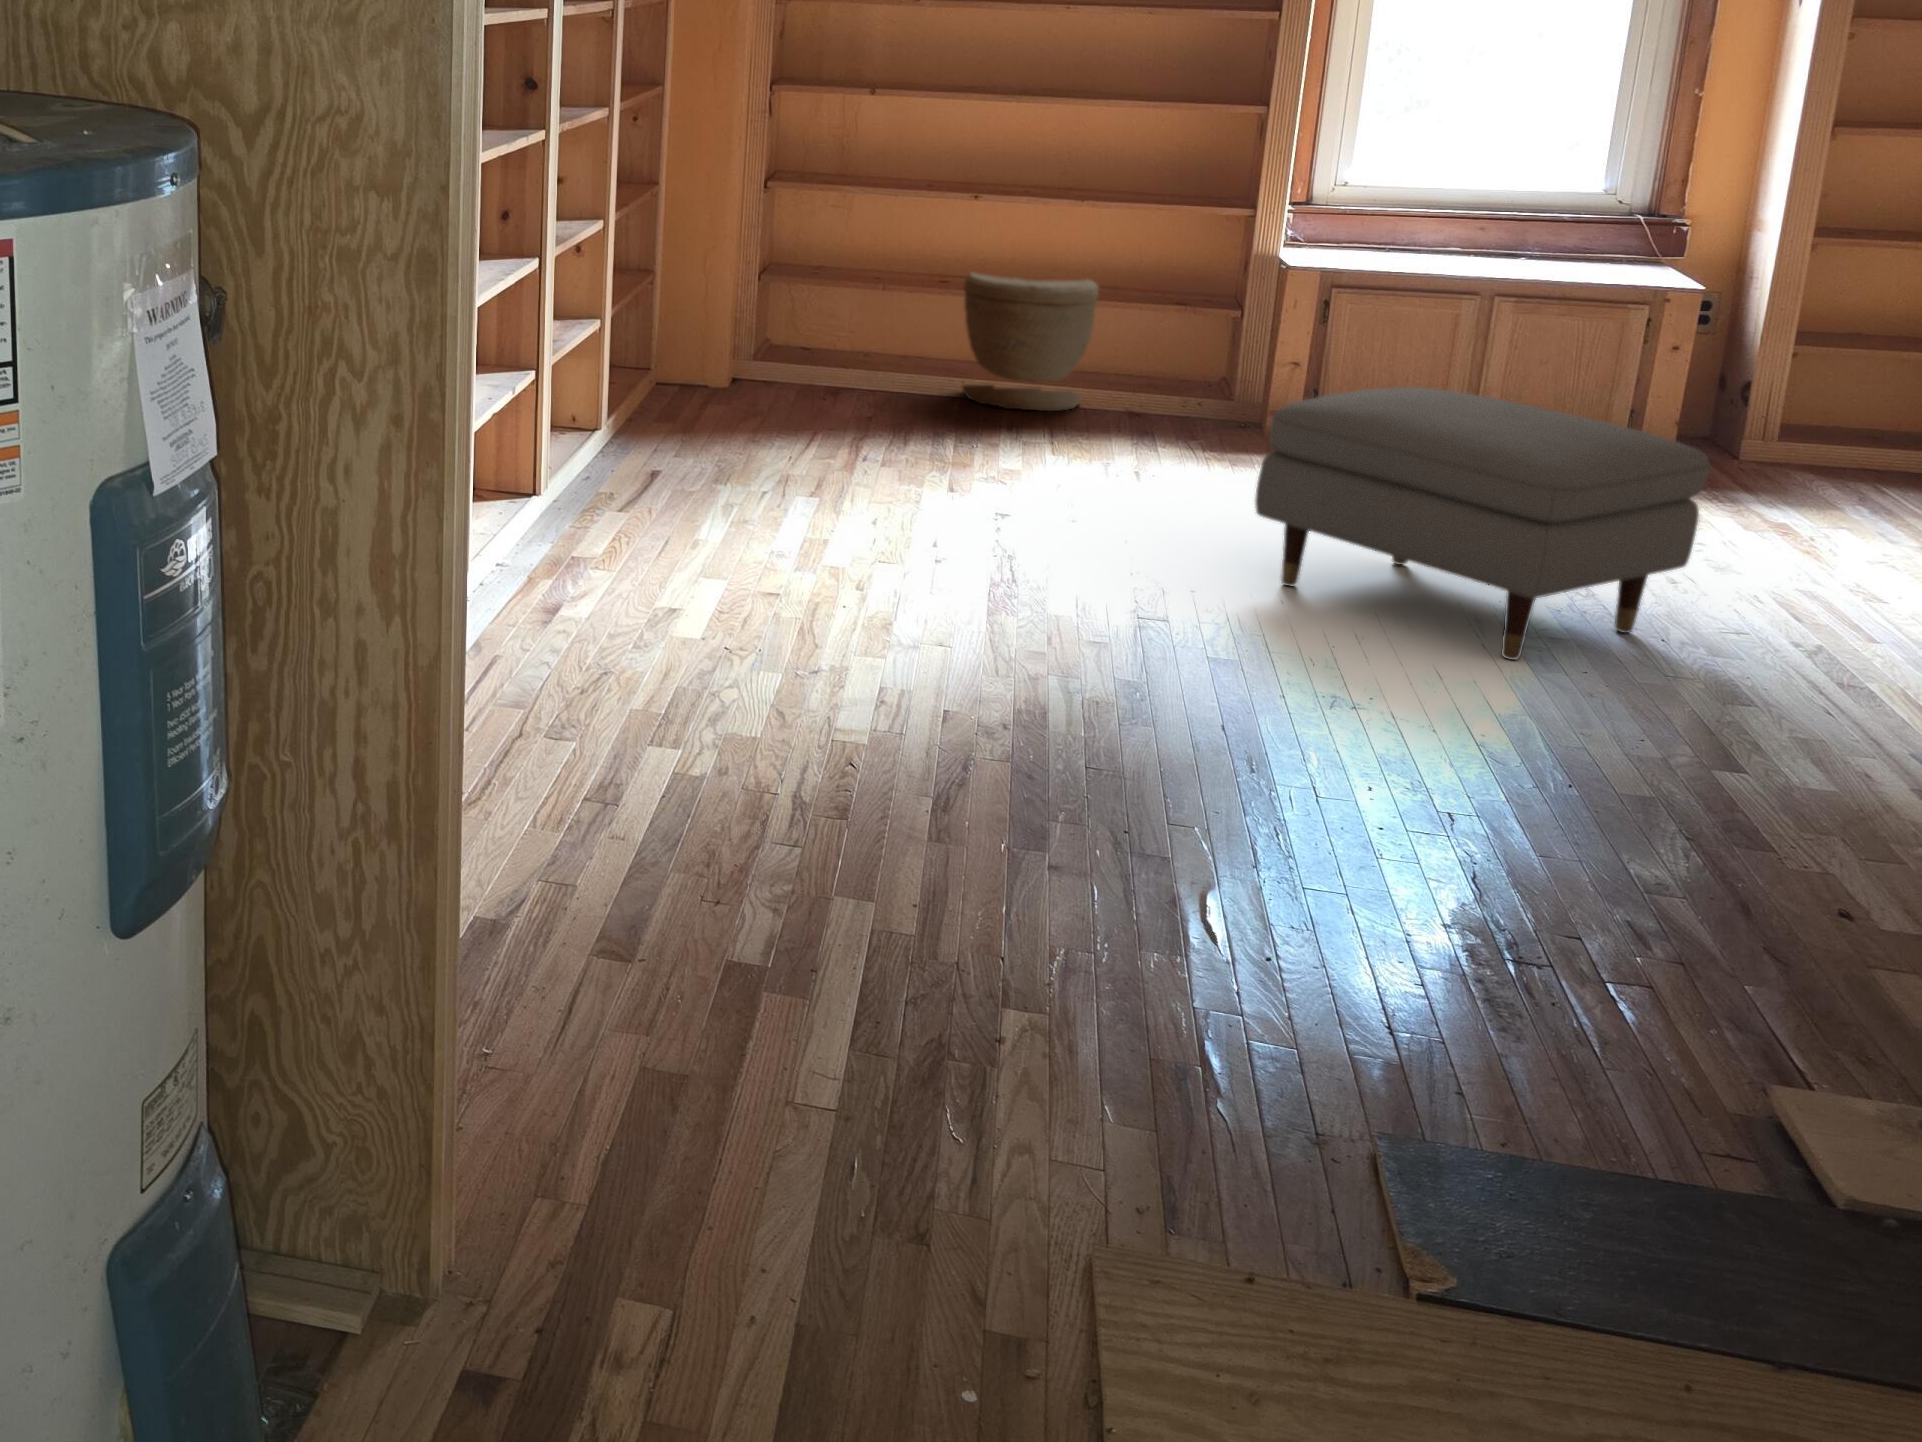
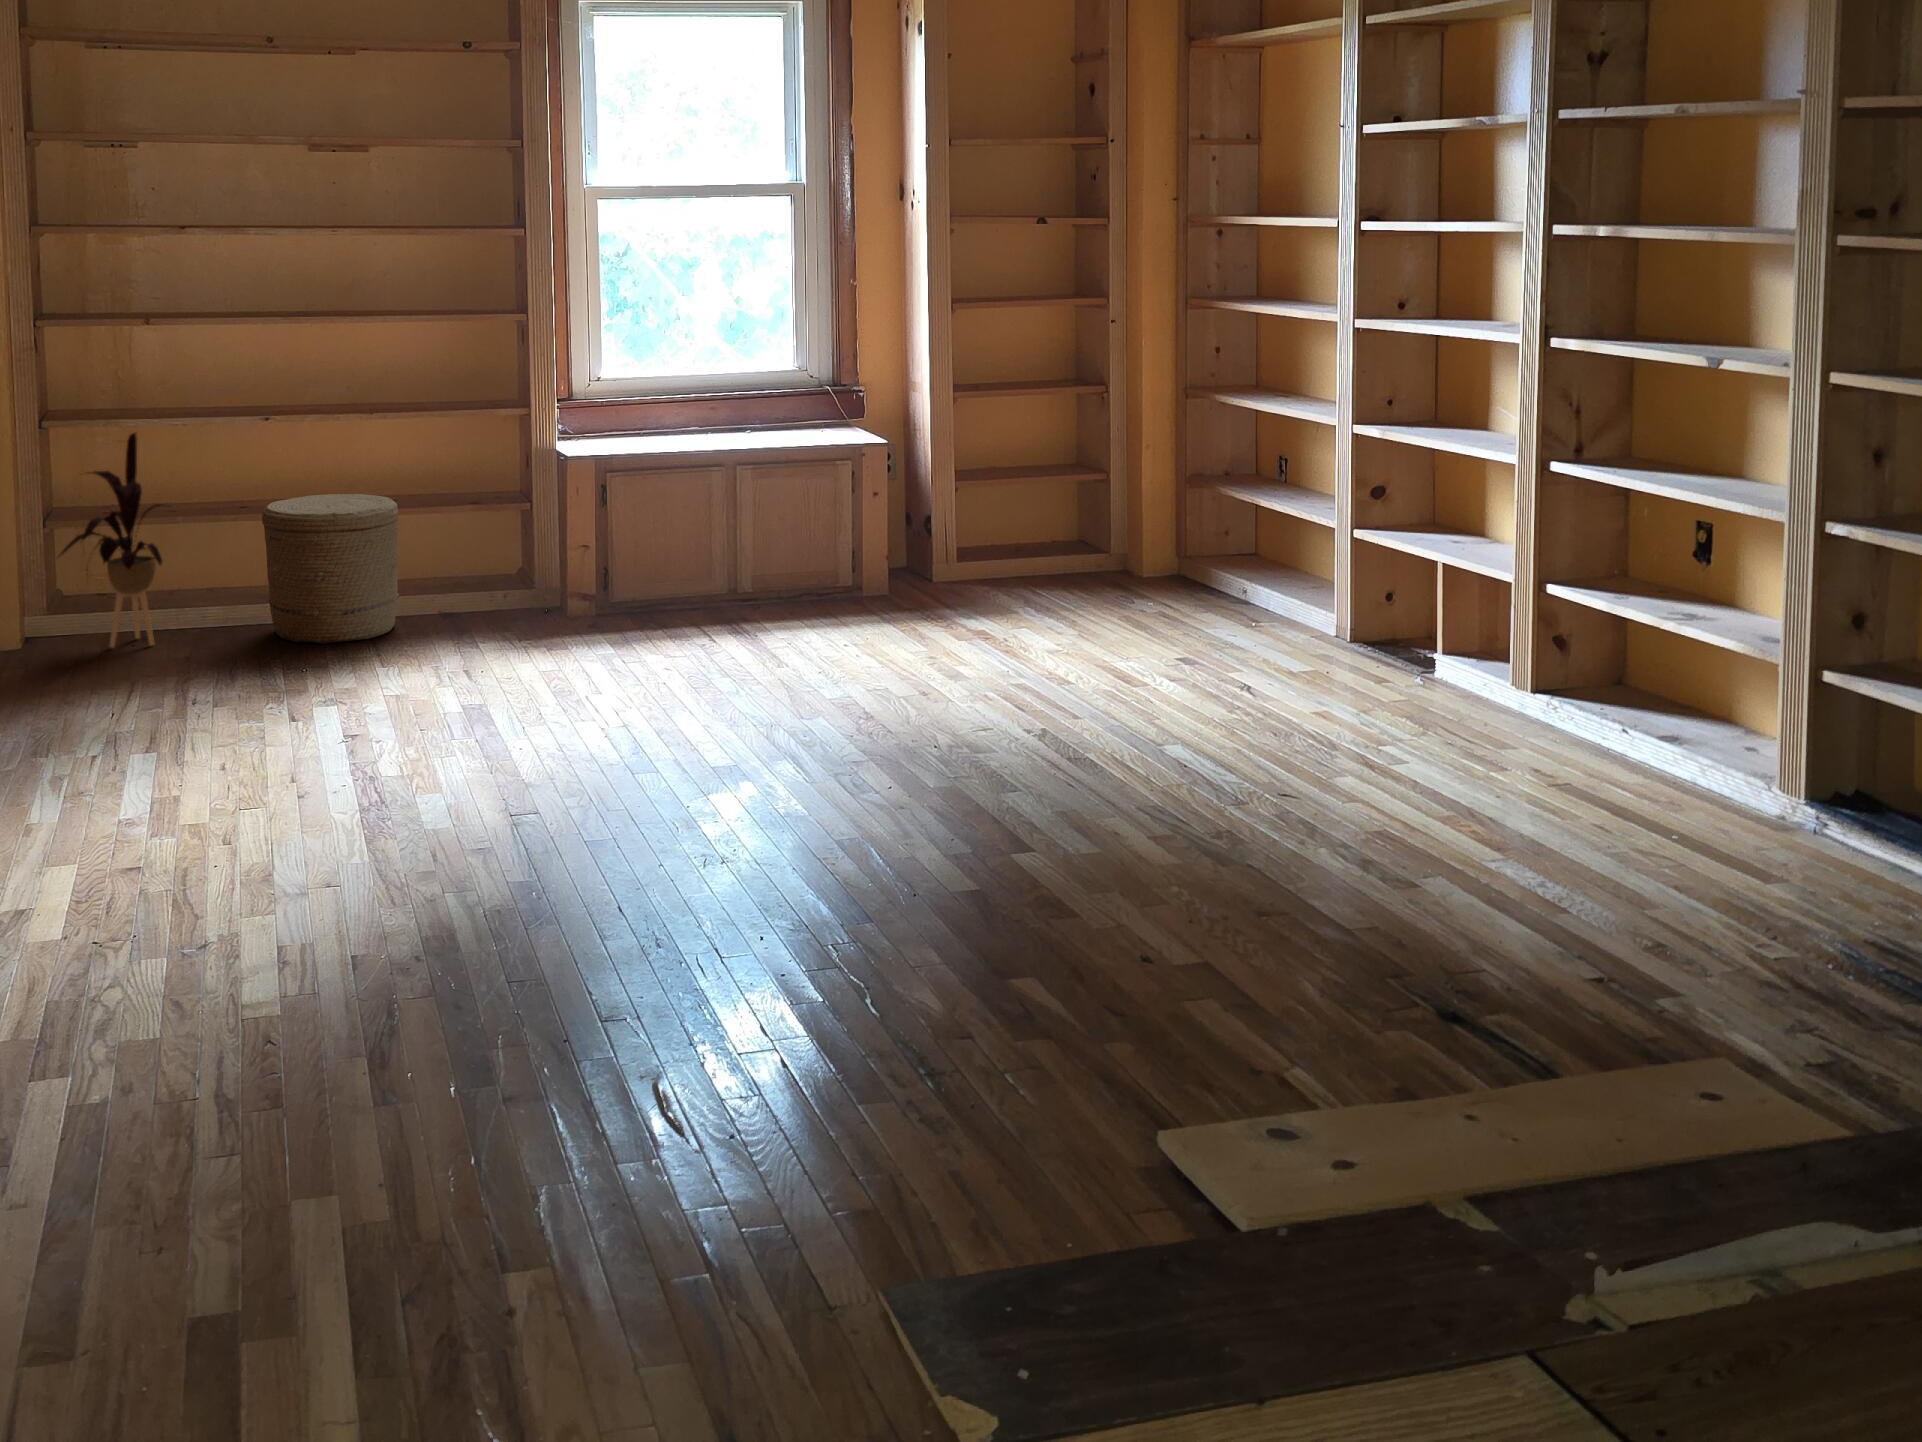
house plant: none [775,191,883,387] -> present [59,433,163,648]
ottoman: present [1255,387,1710,660] -> none [598,580,962,839]

